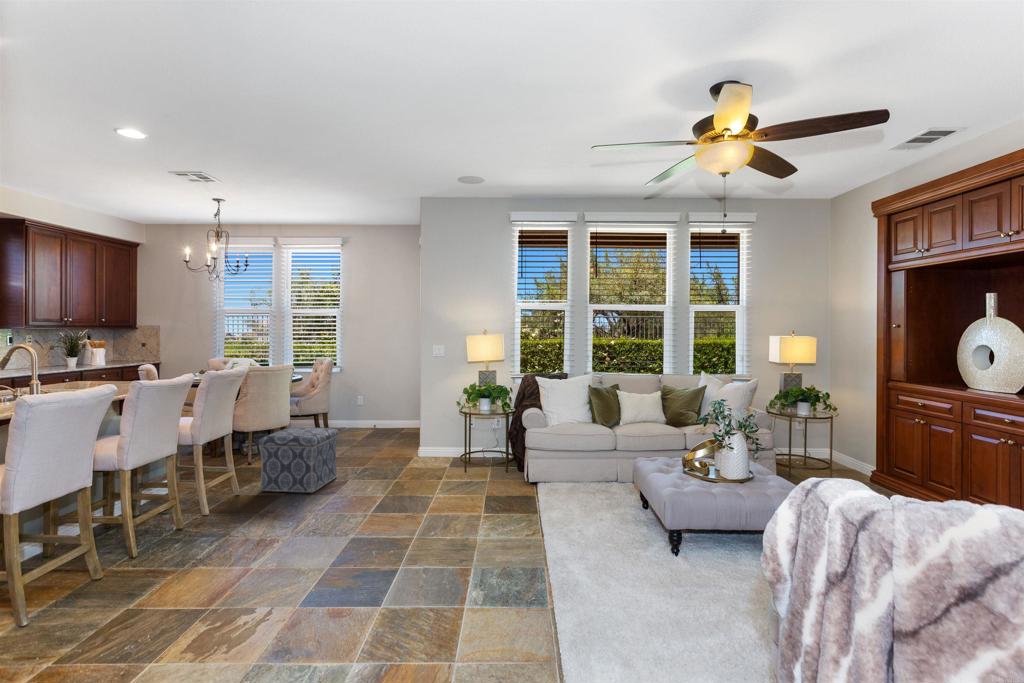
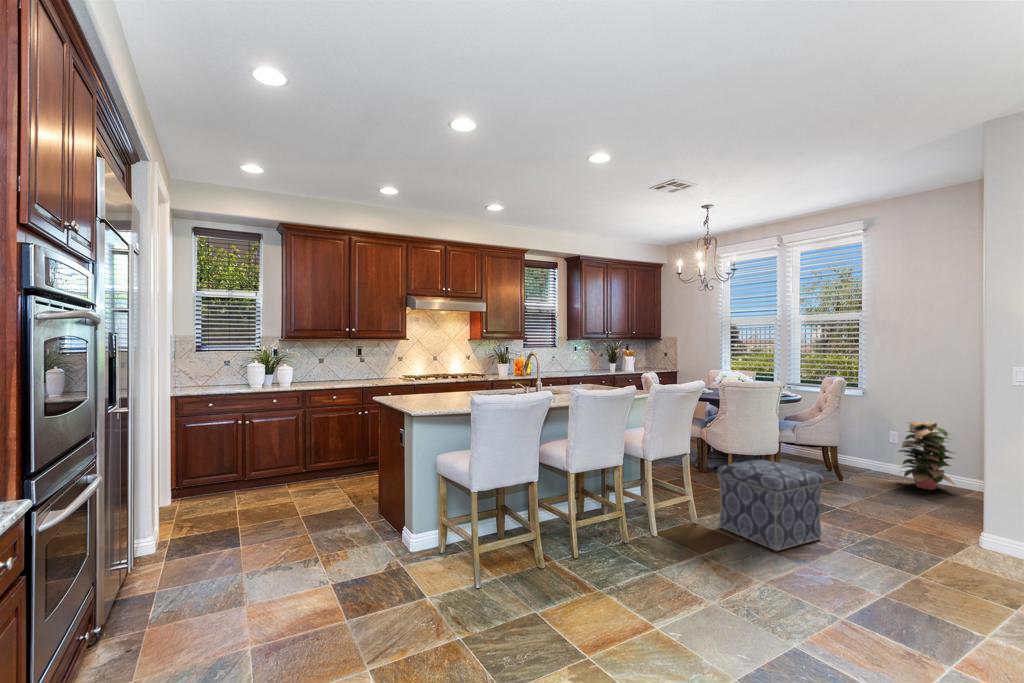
decorative plant: none [363,388,396,434] -> present [898,421,954,490]

